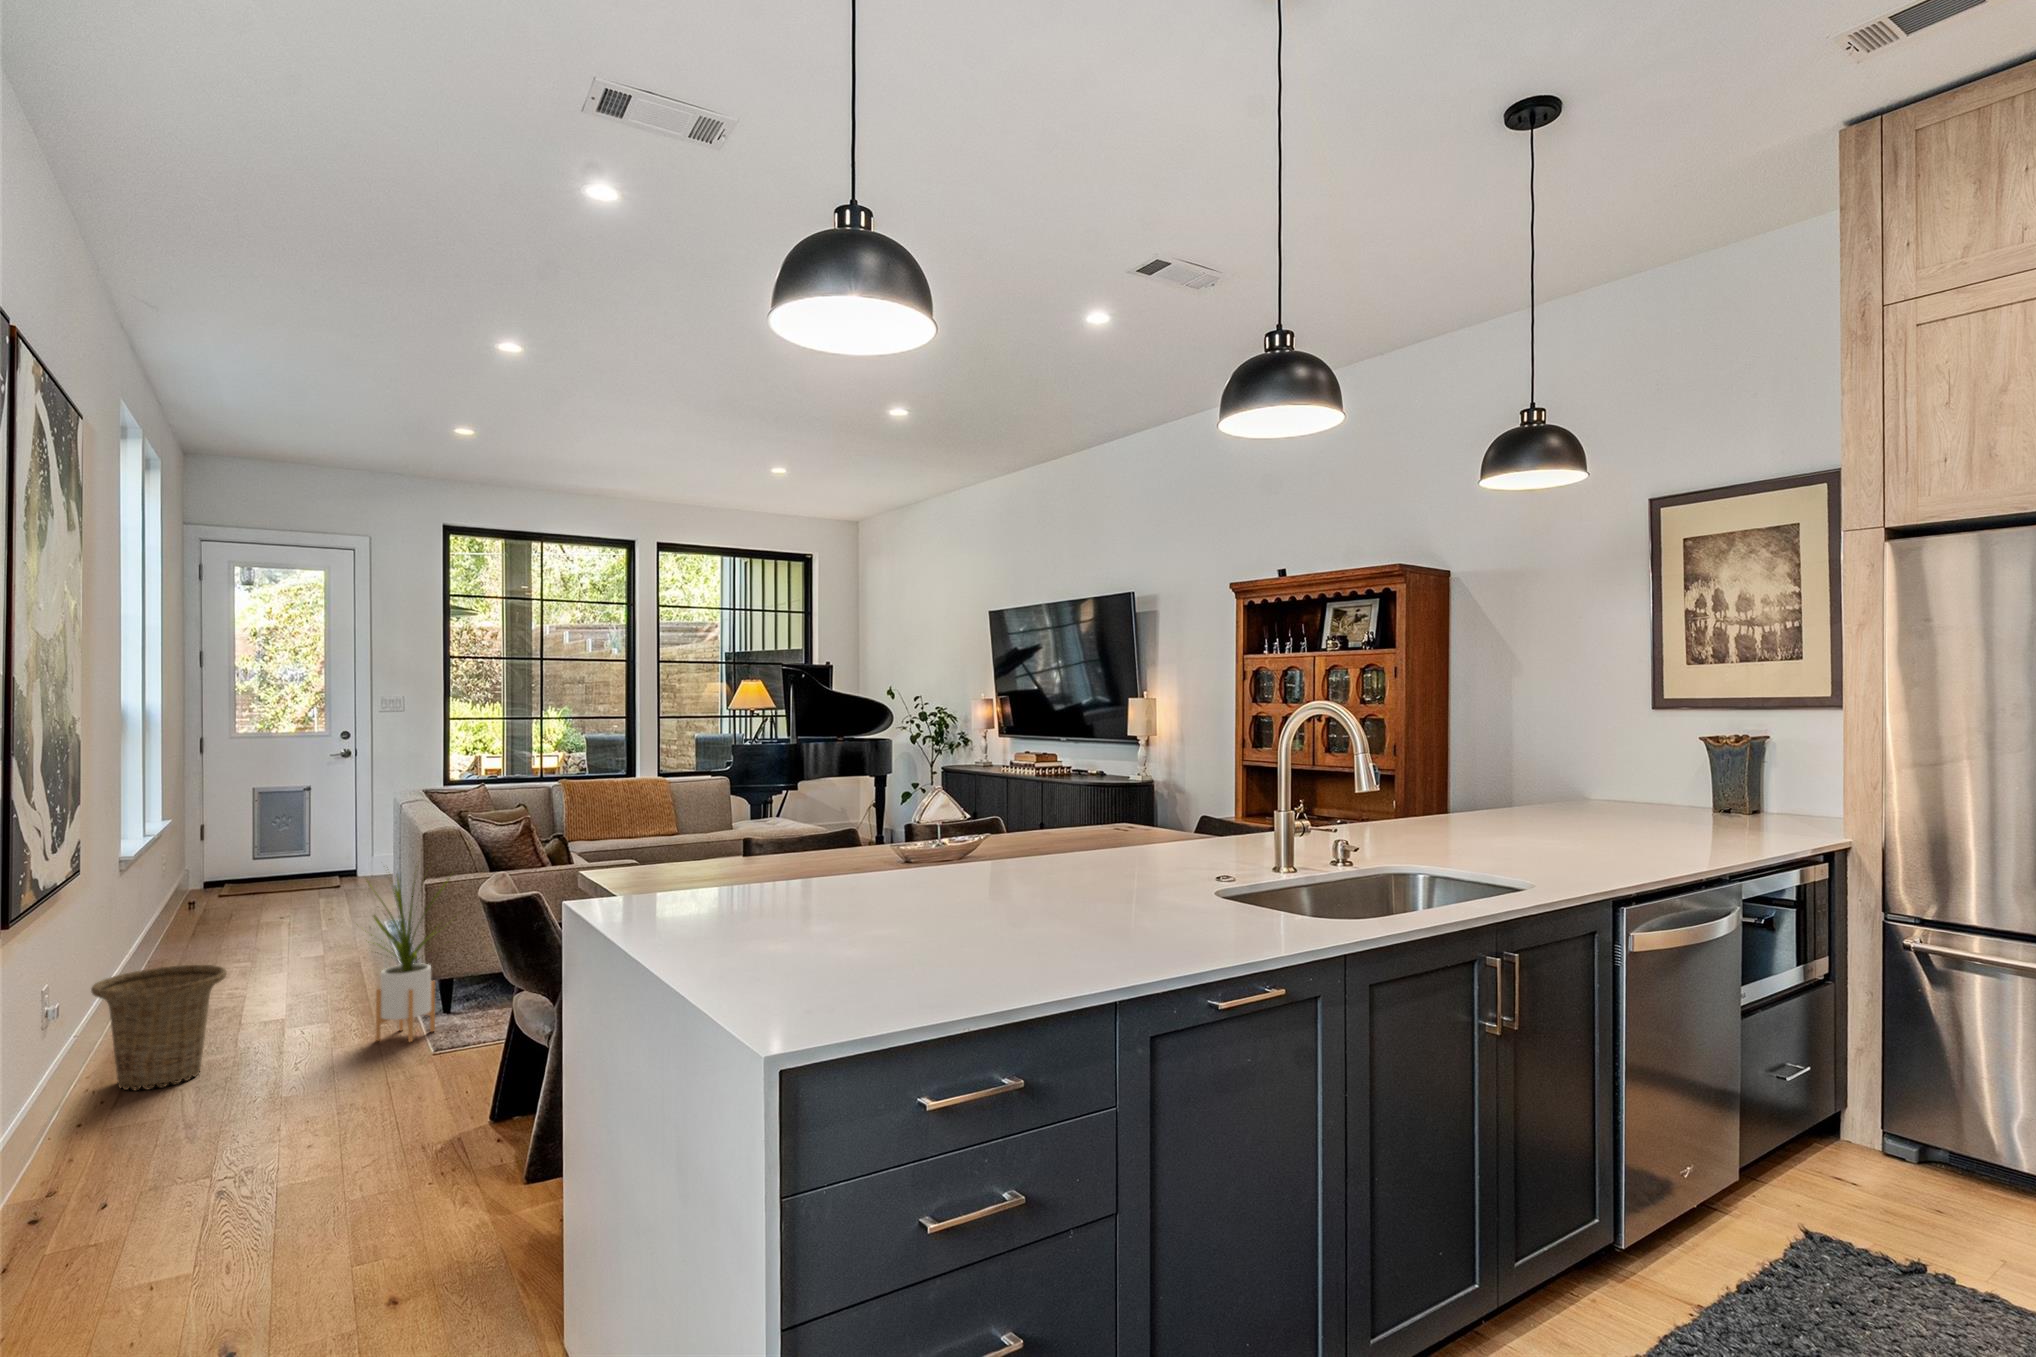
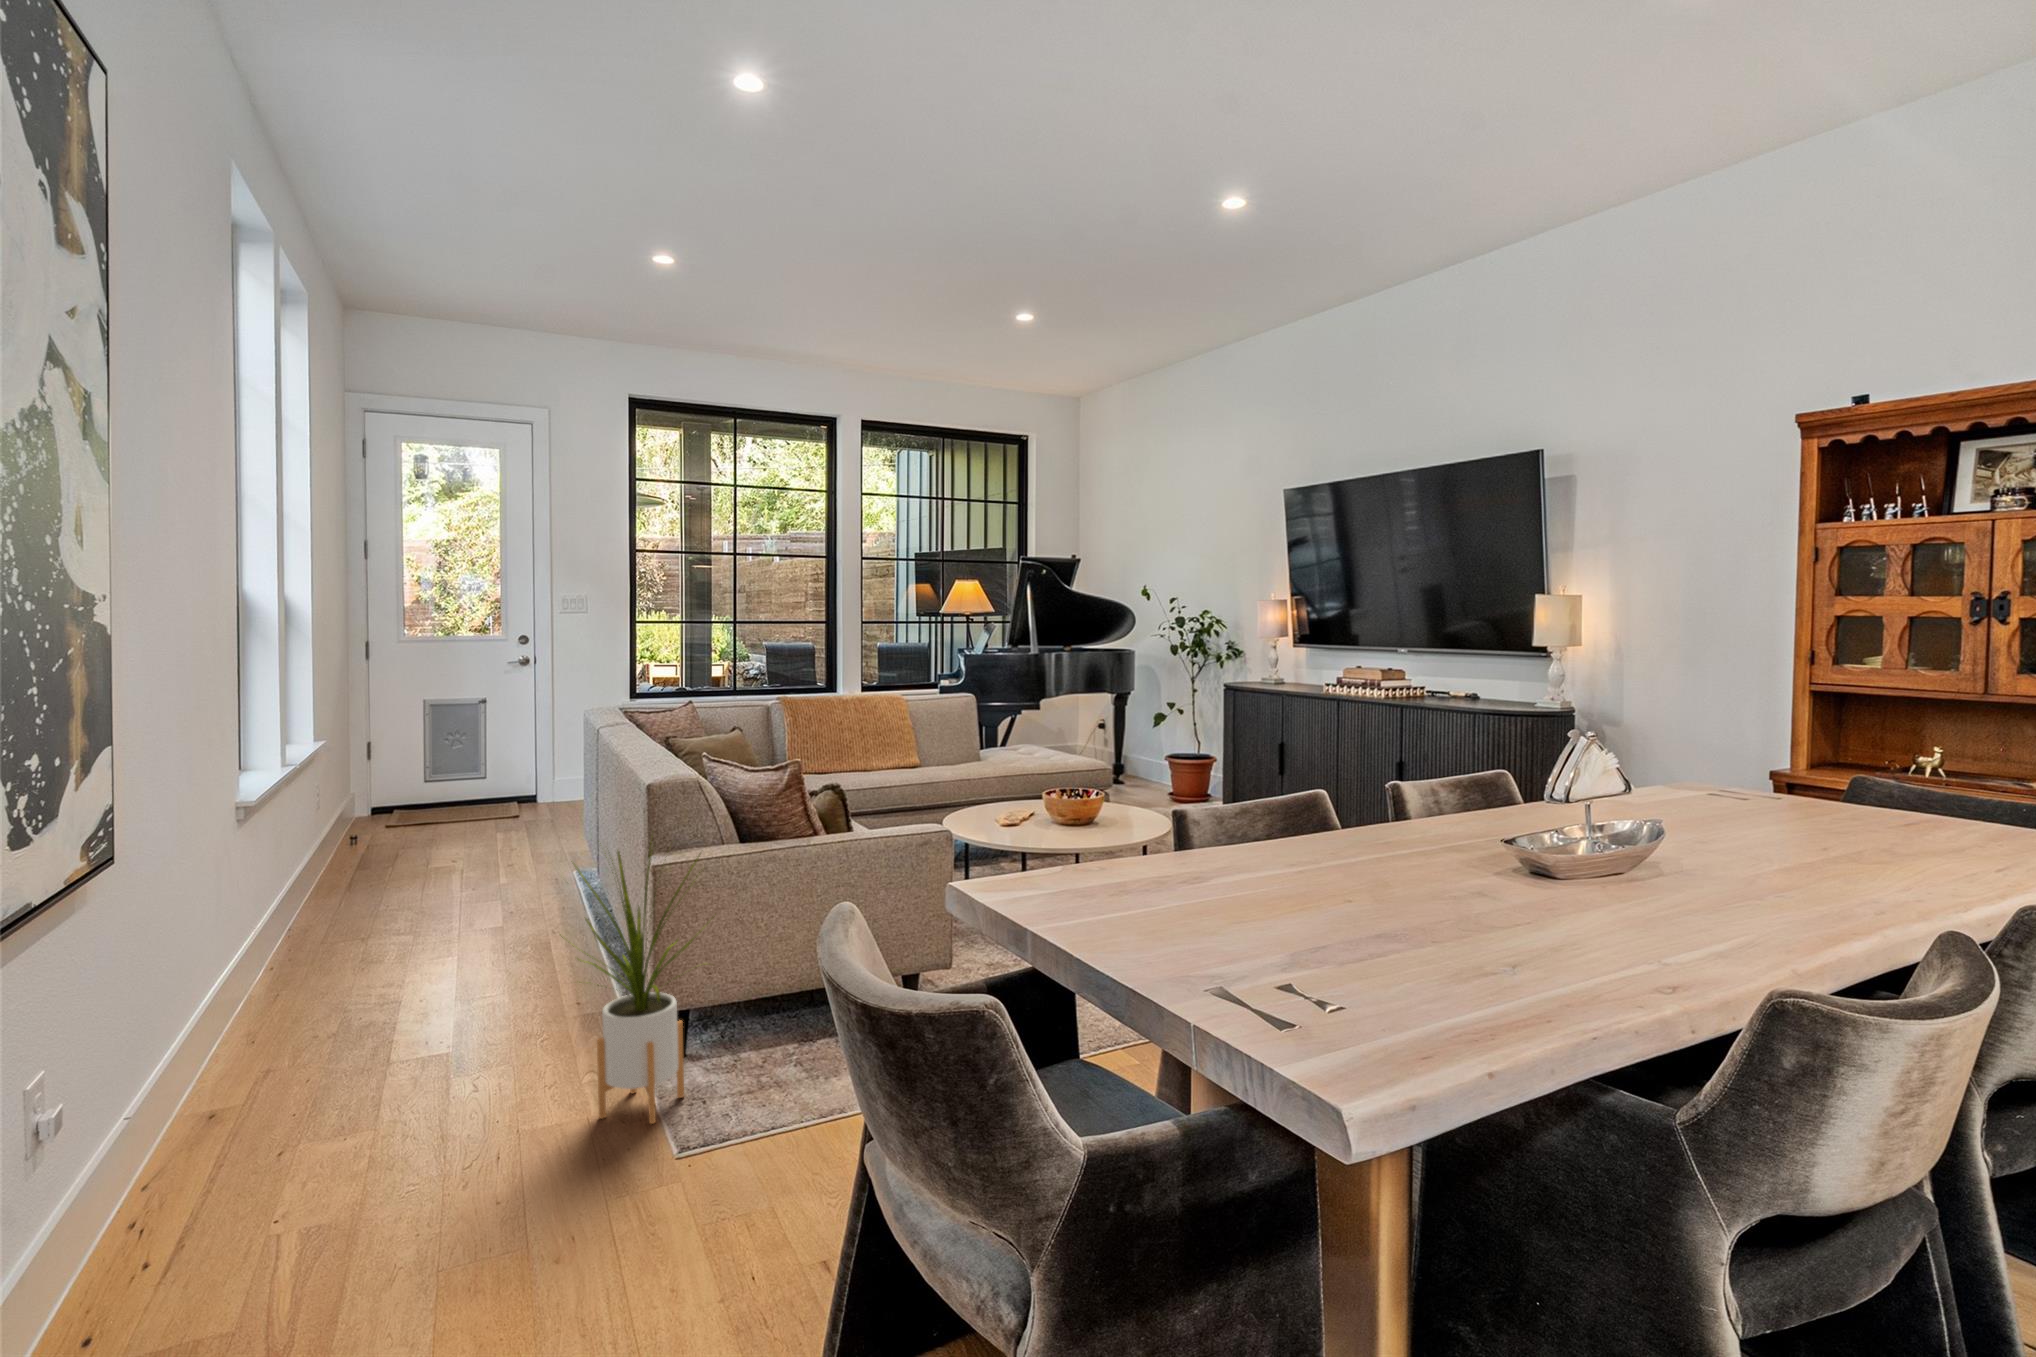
basket: present [91,965,227,1090] -> none [139,1008,366,1240]

